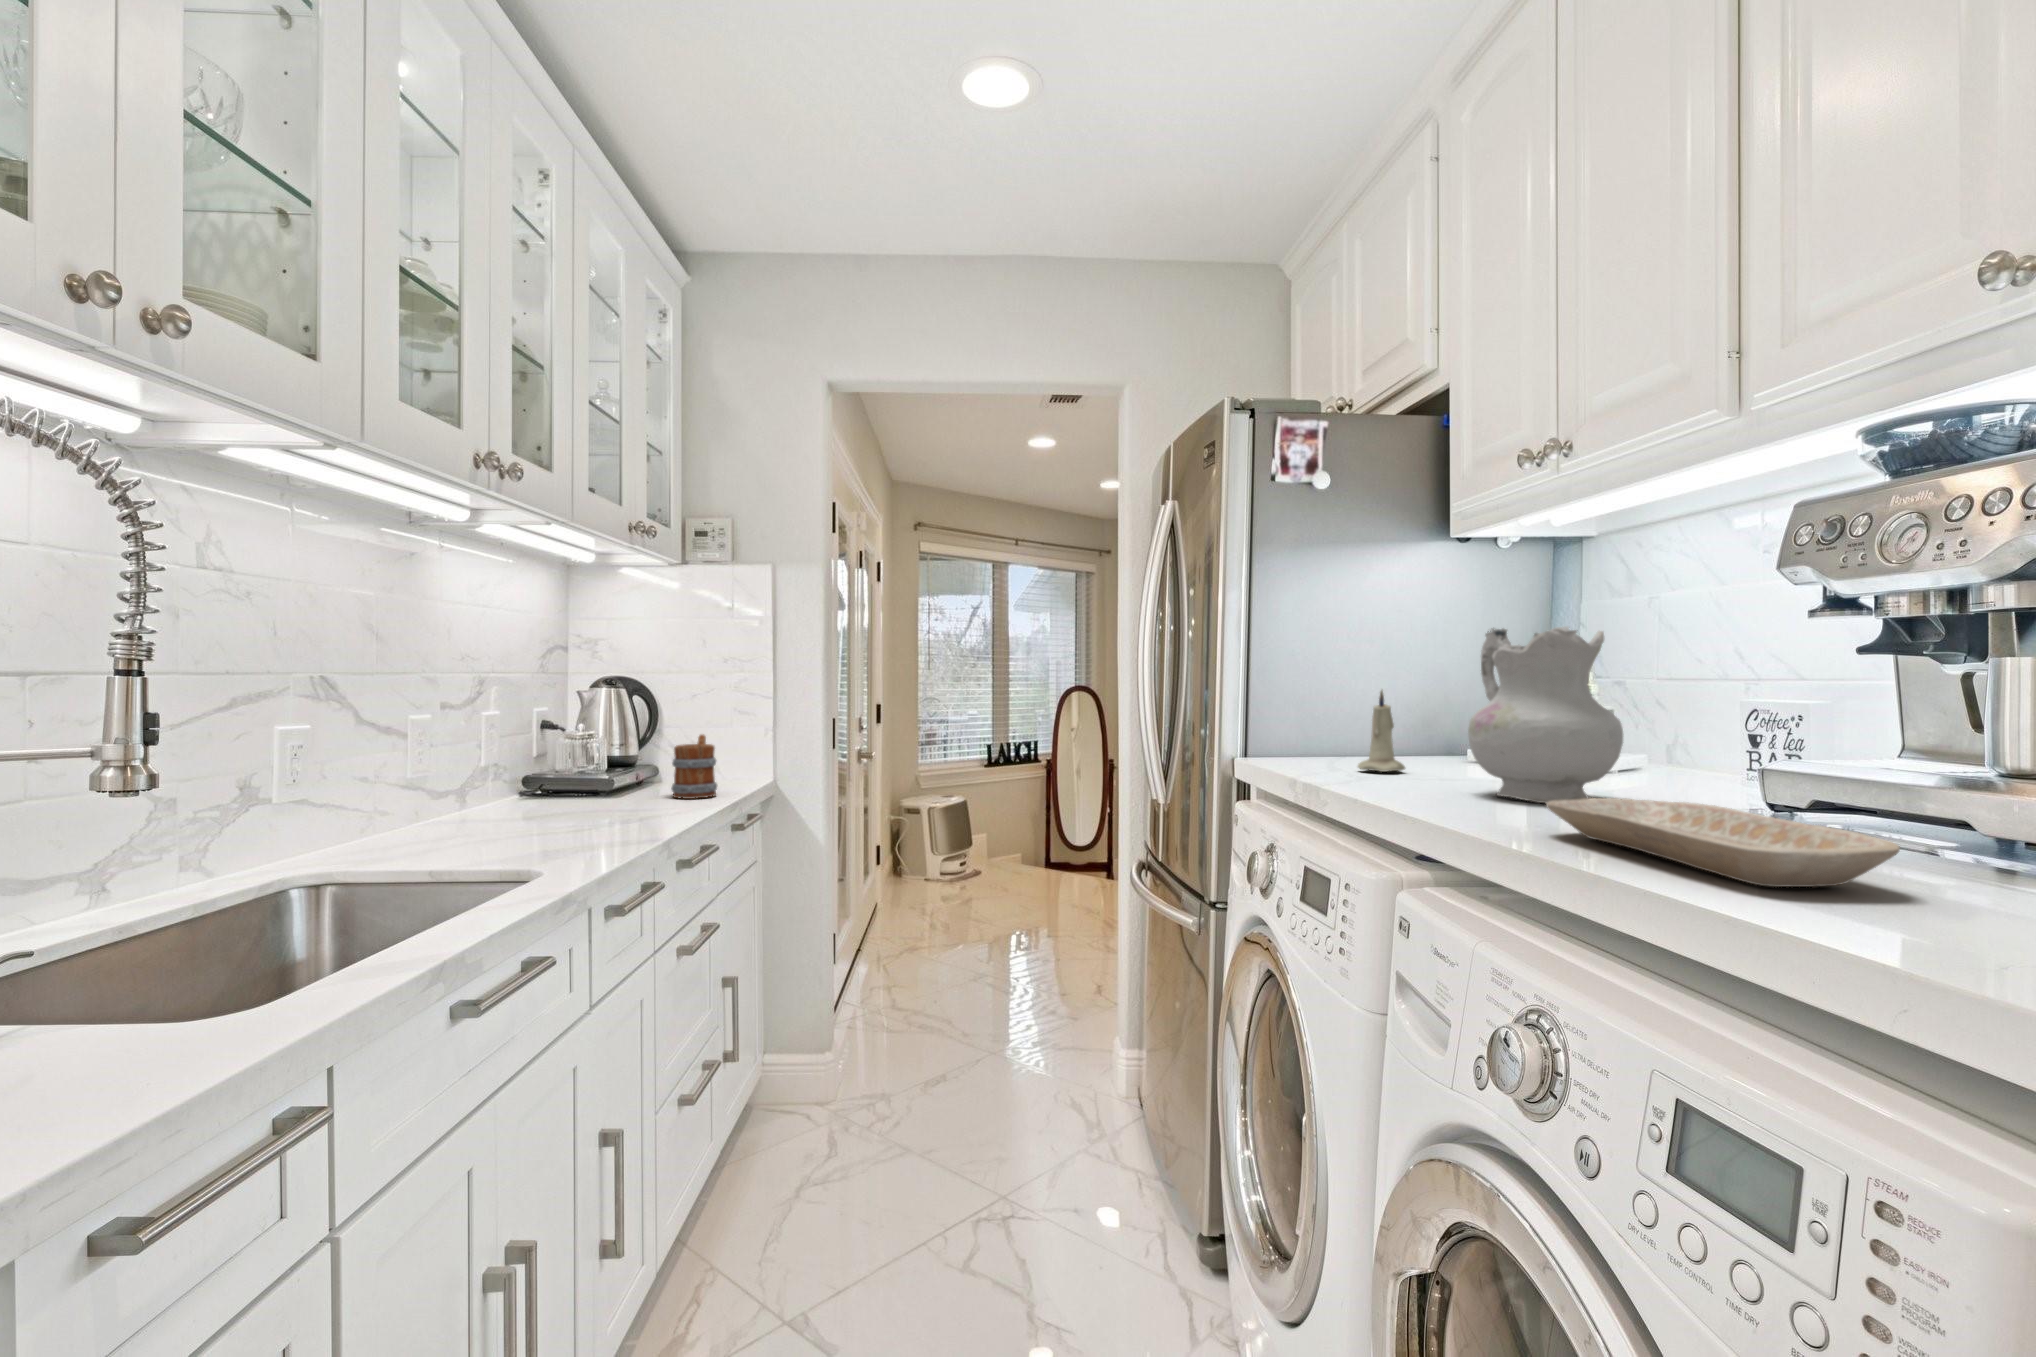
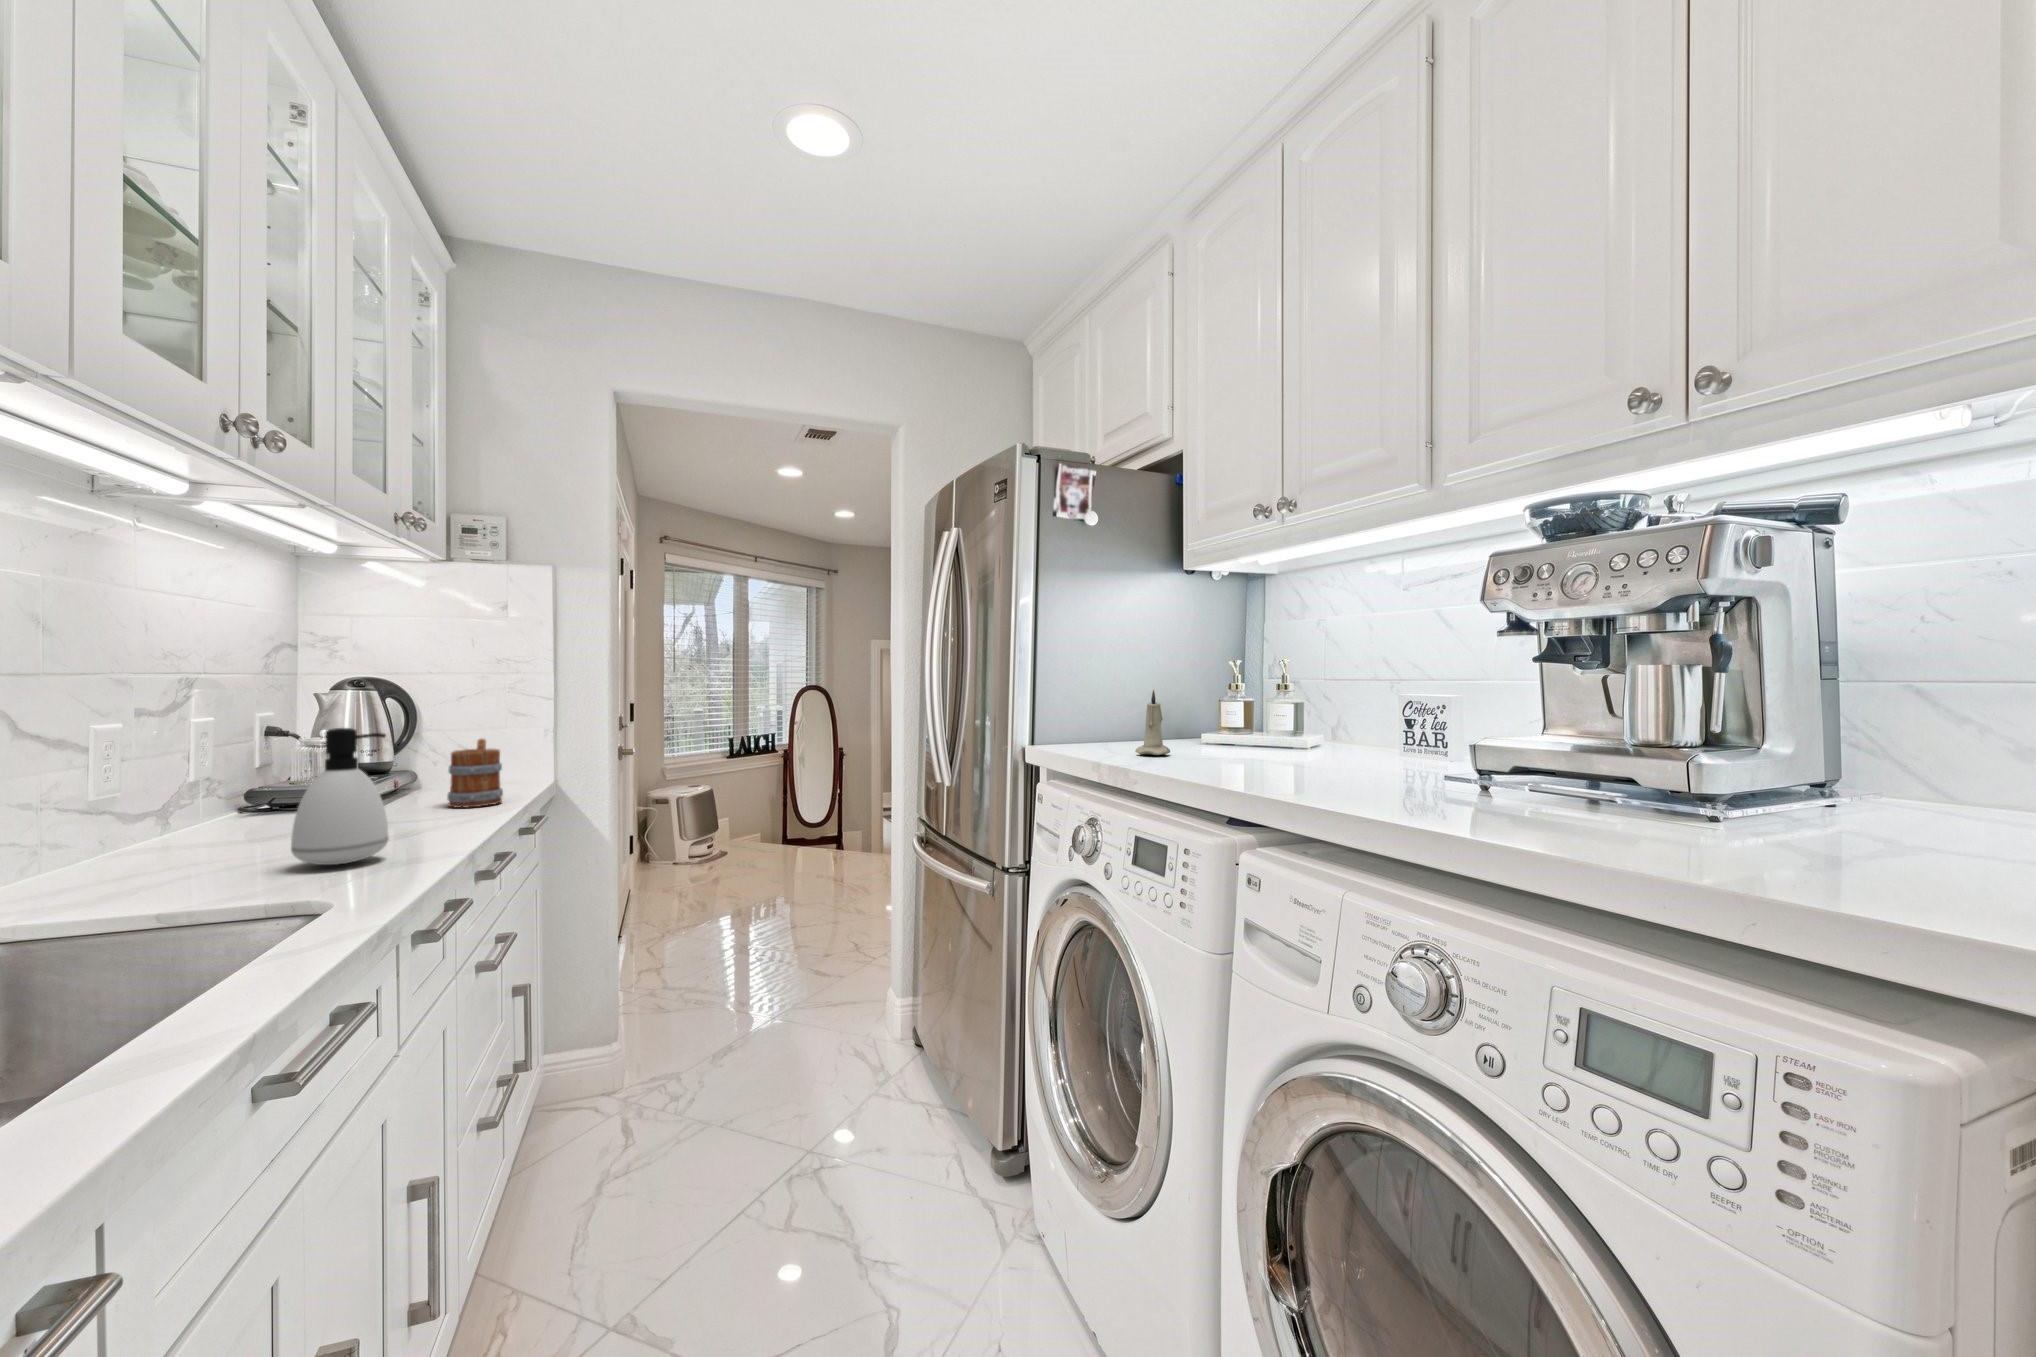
ceramic pitcher: present [1468,626,1623,803] -> none [1241,644,1348,776]
soap dispenser: none [533,719,602,837] -> present [291,728,389,865]
tray: present [1546,798,1900,887] -> none [1350,773,1622,836]

